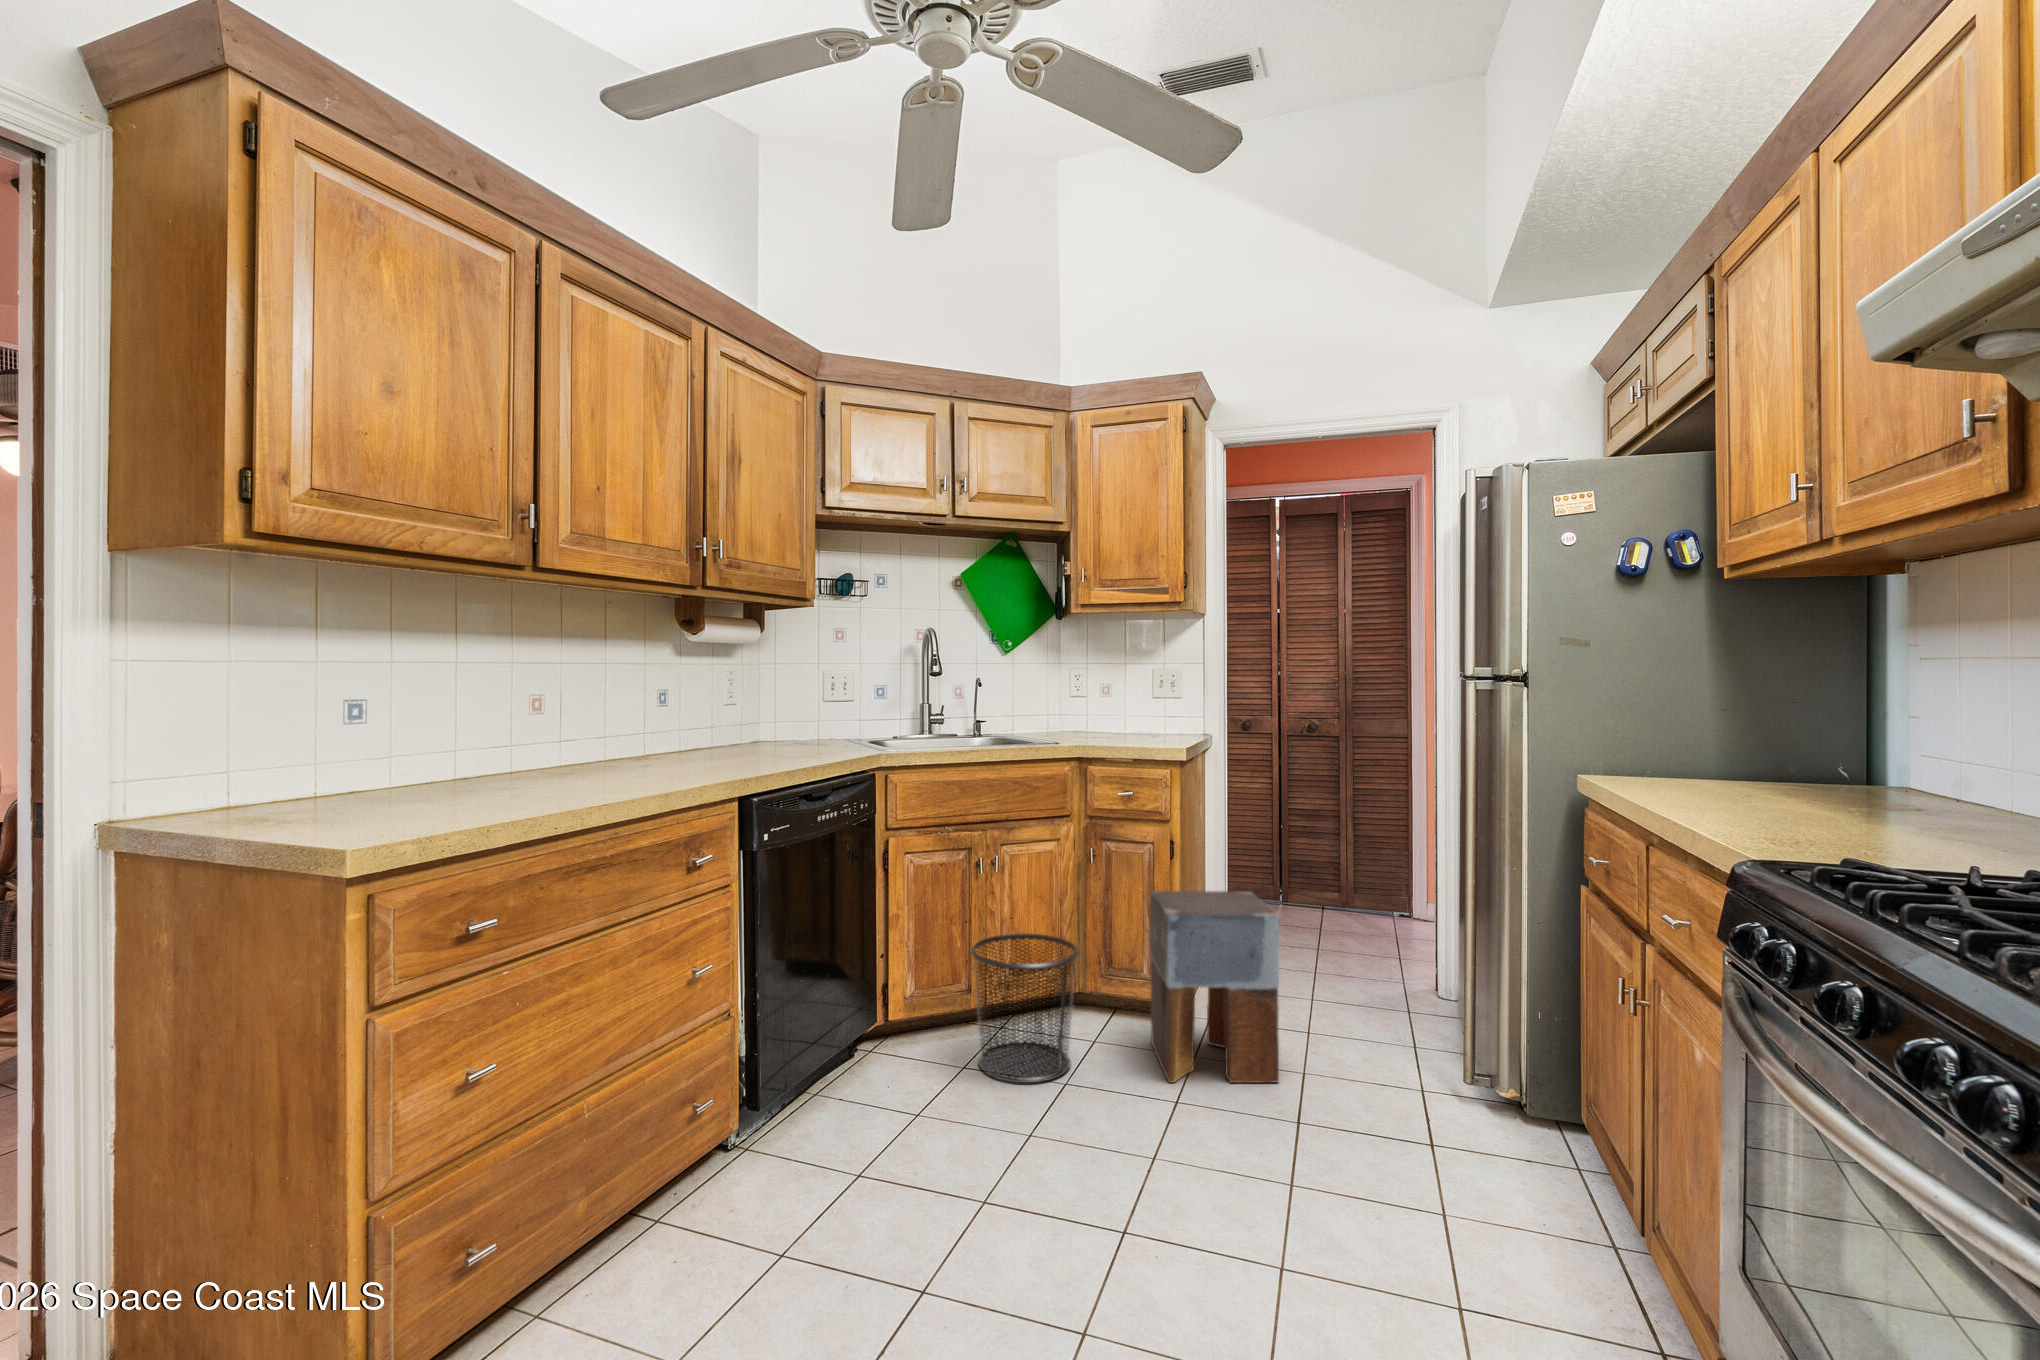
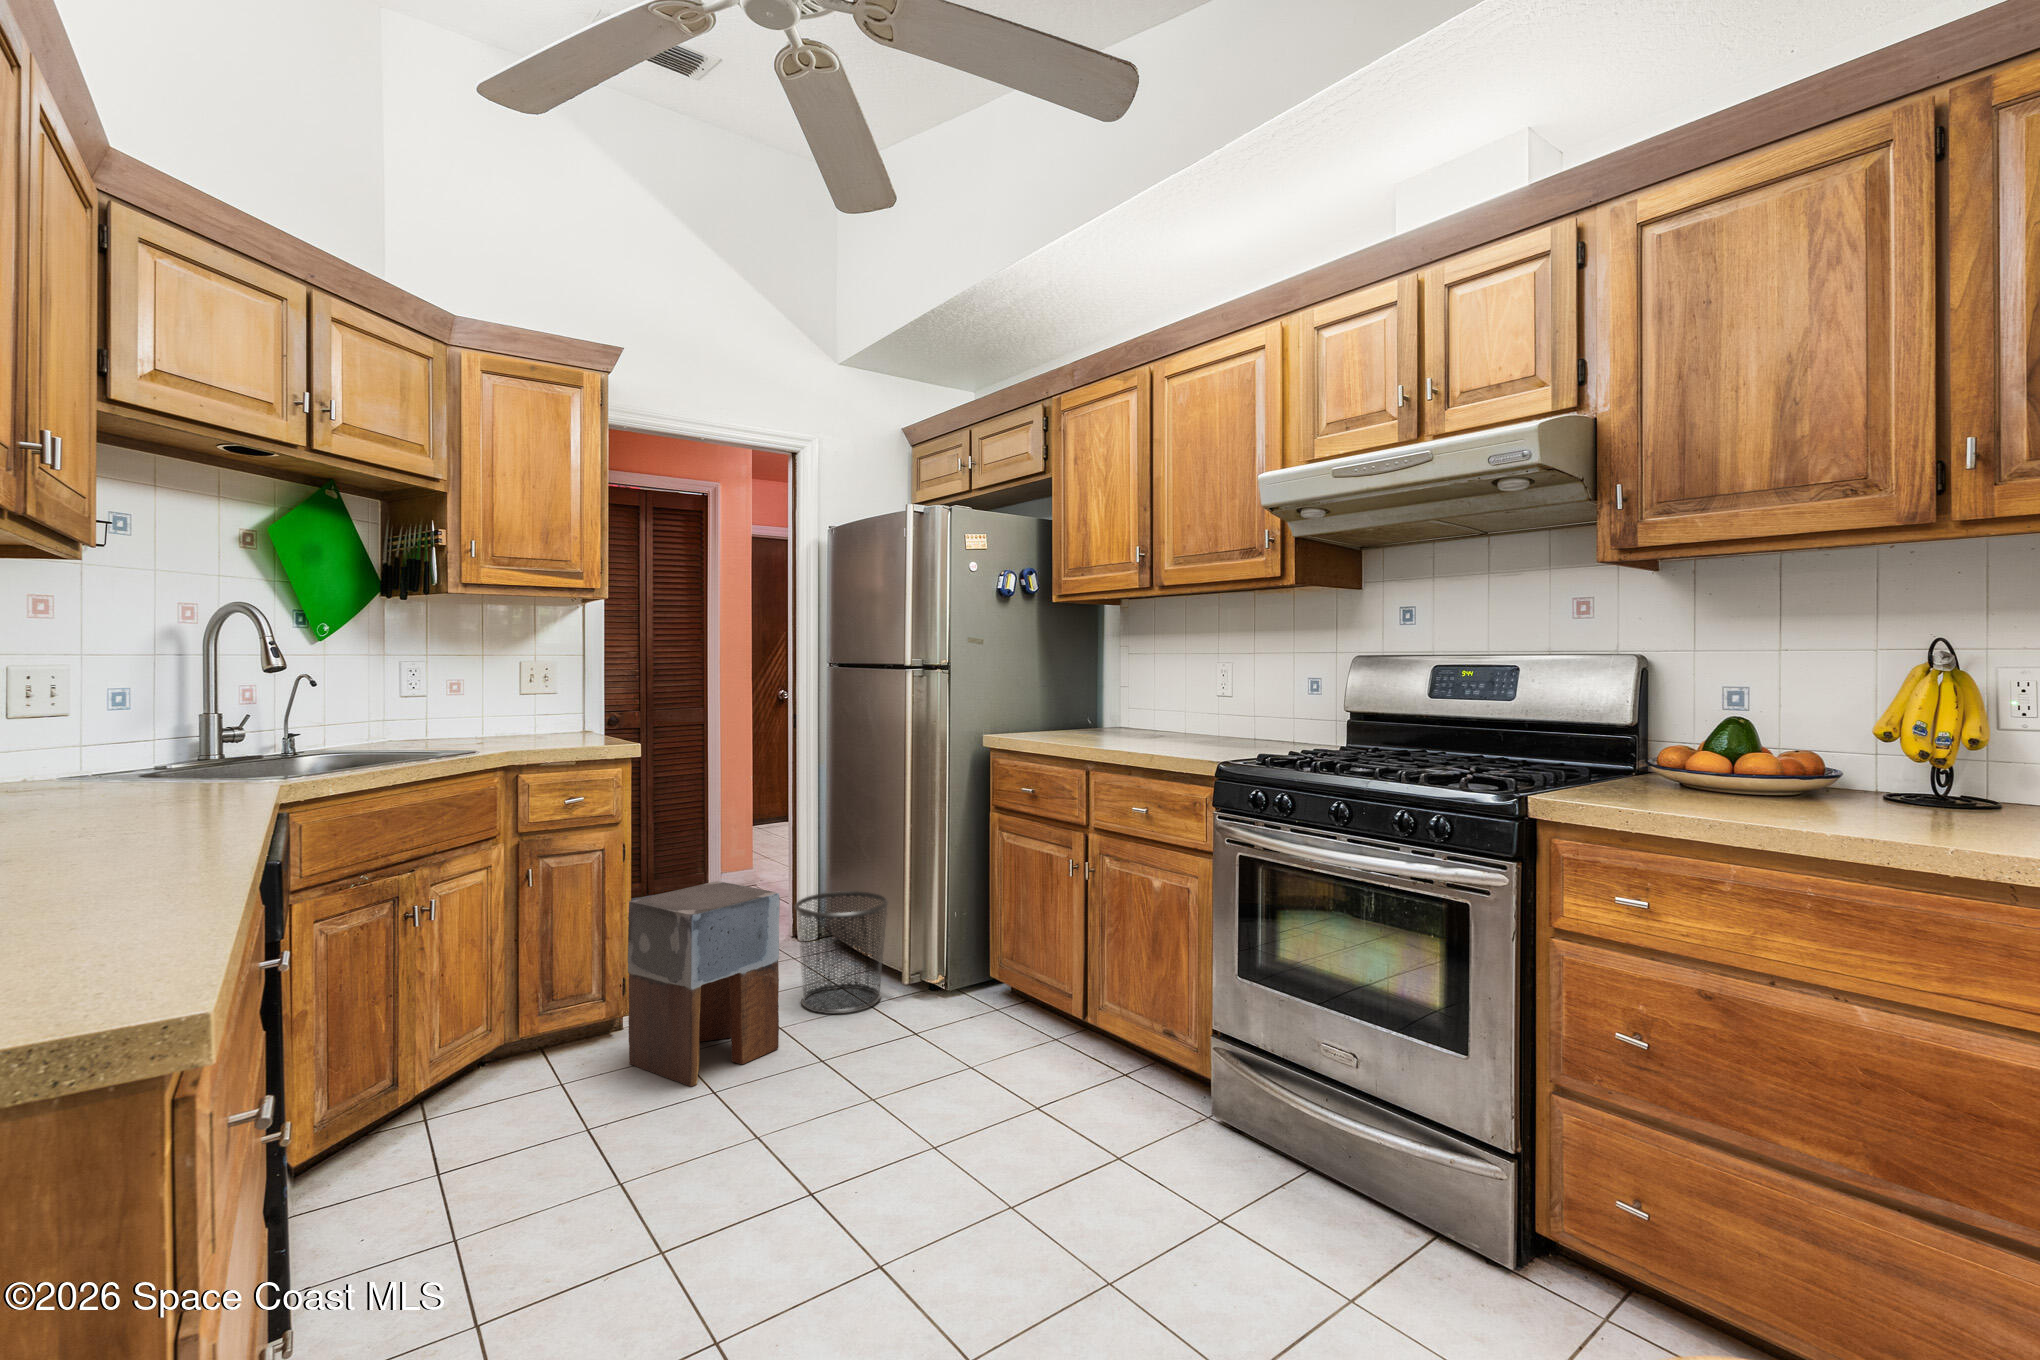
waste bin: present [971,933,1079,1083] -> present [795,891,888,1014]

